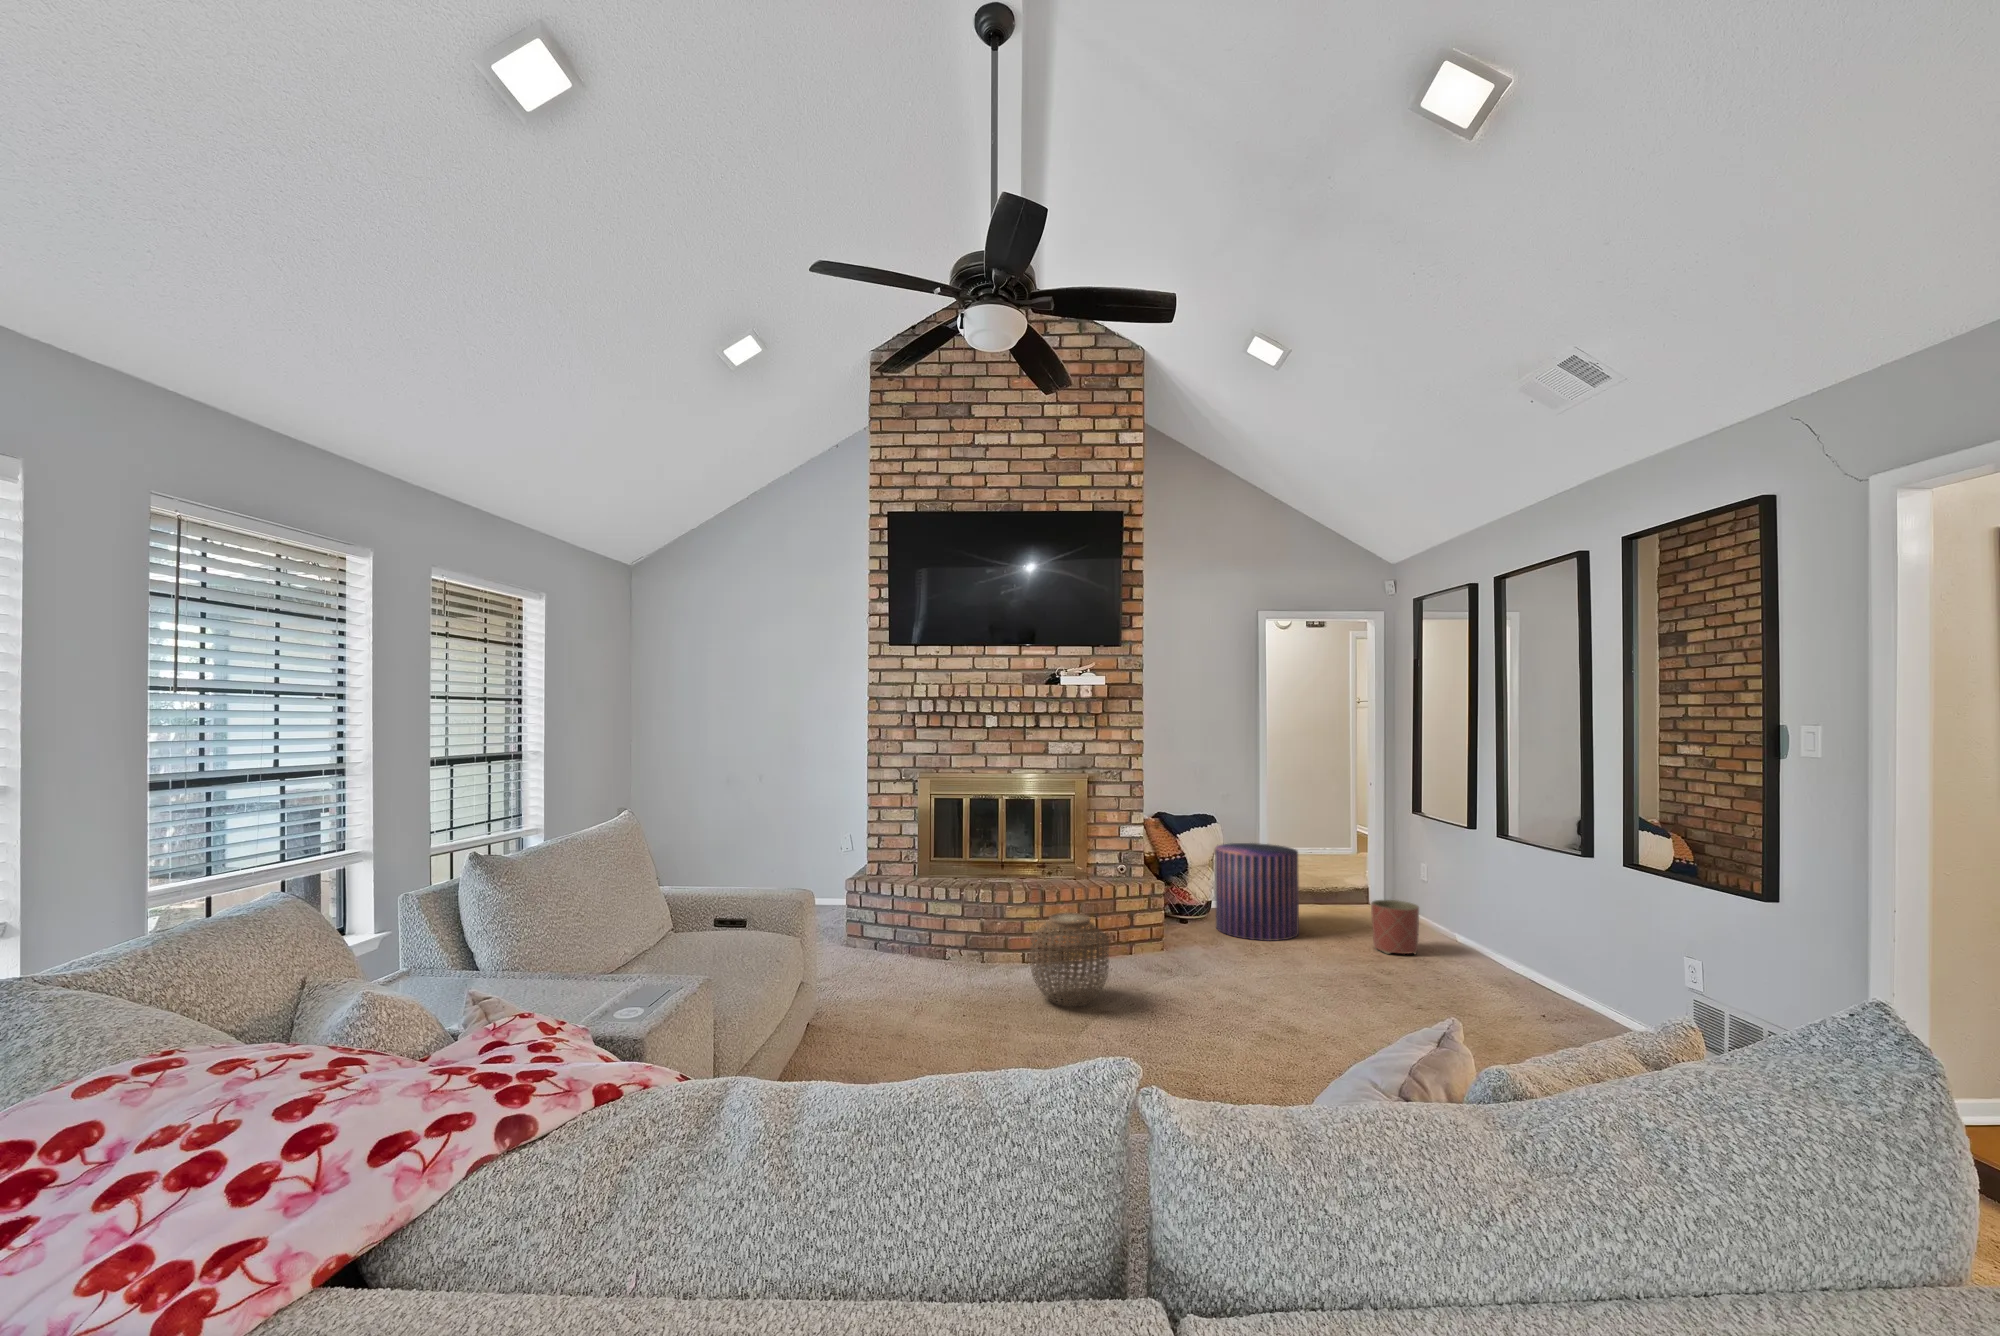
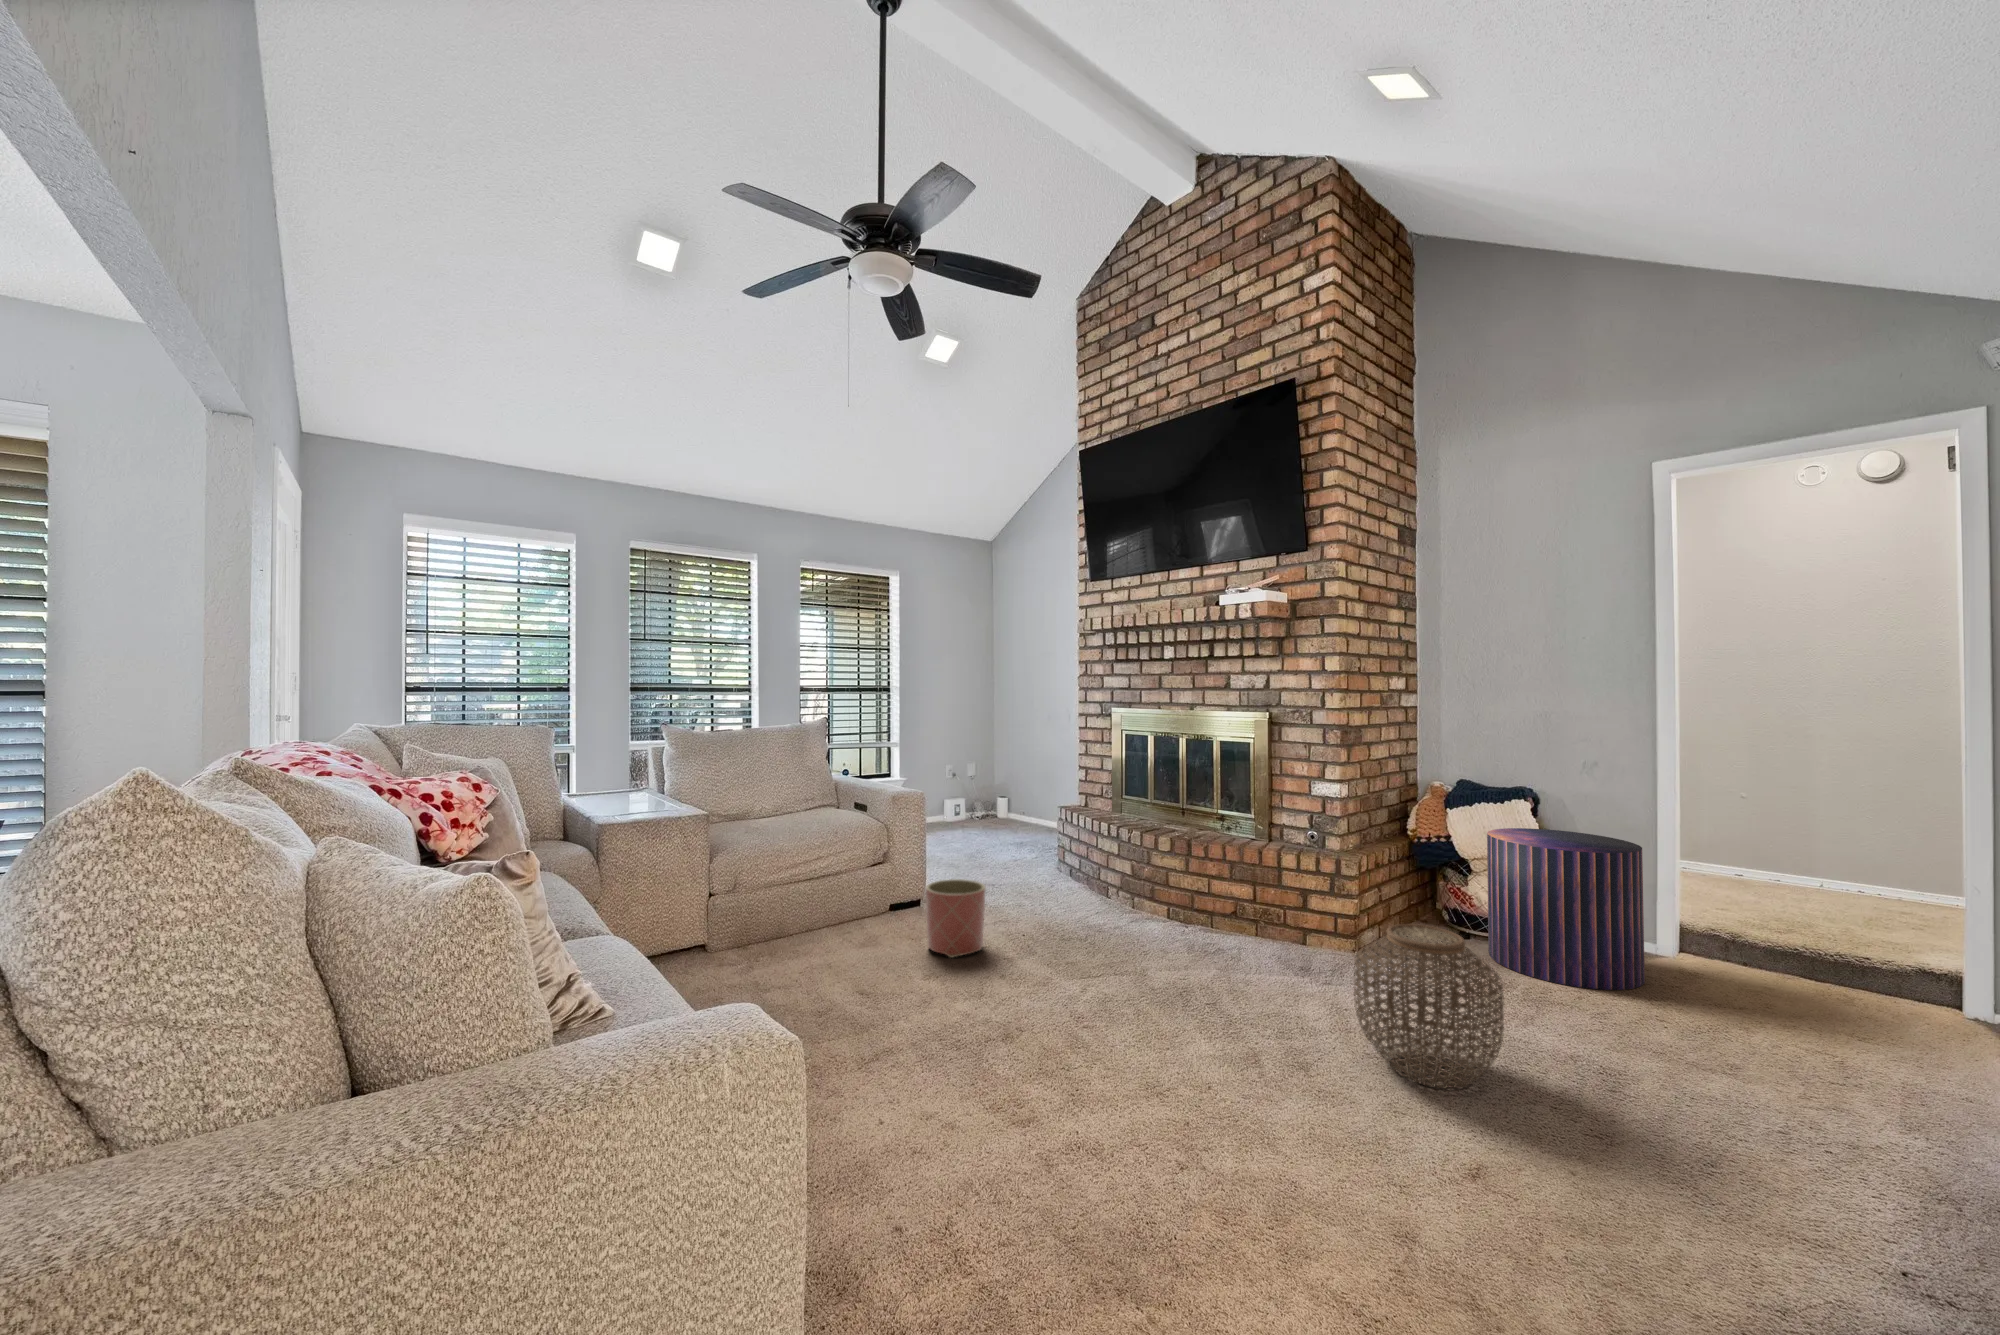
planter: present [1371,900,1419,954] -> present [926,879,986,958]
woven basket: present [1030,912,1109,1006] -> present [1354,924,1504,1089]

